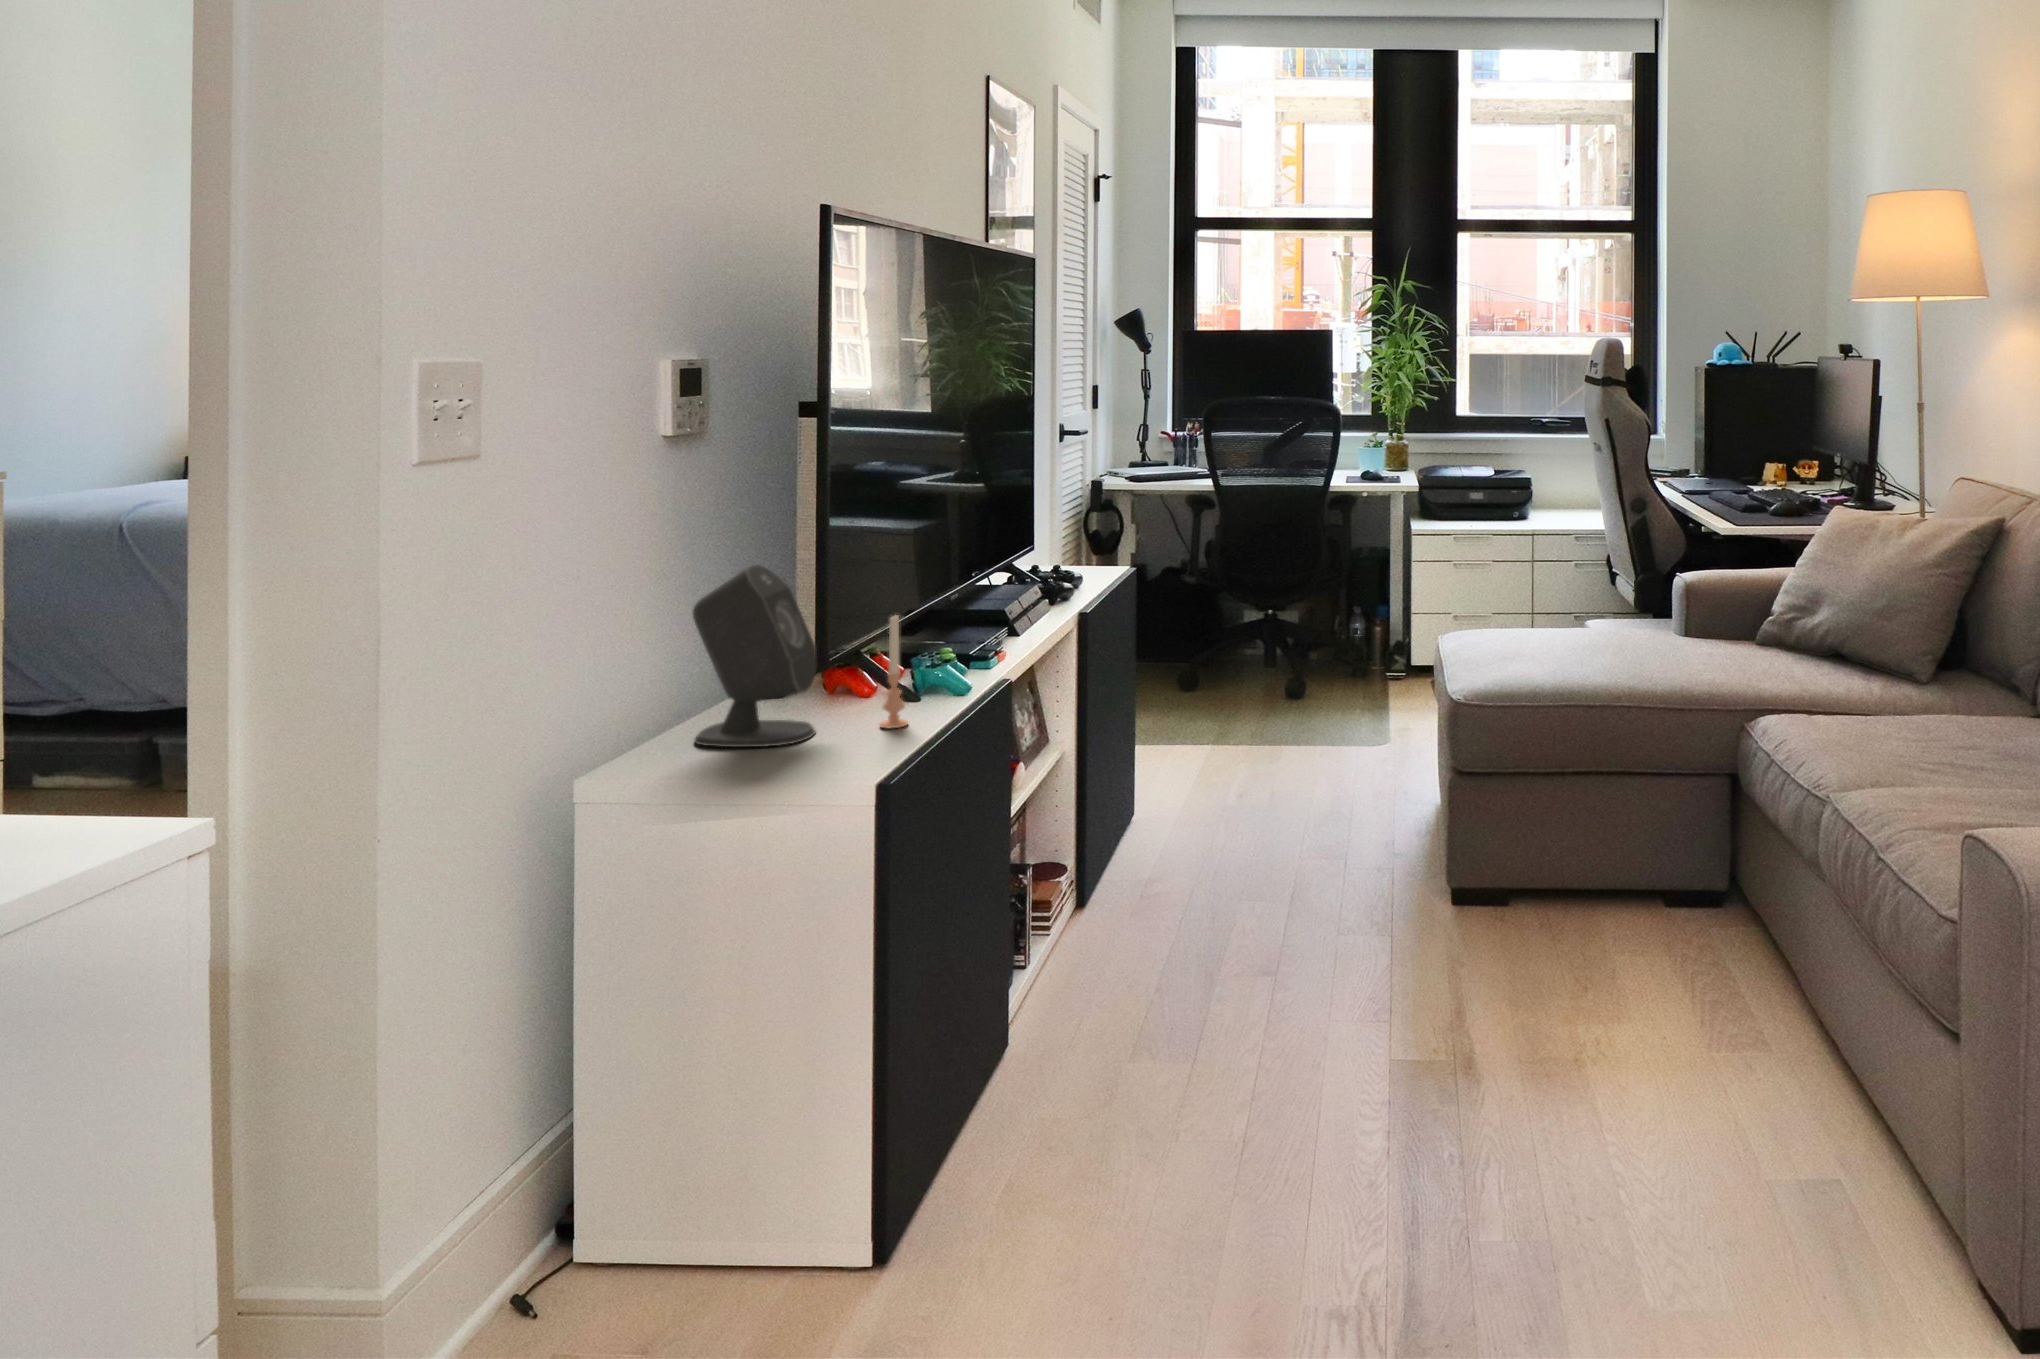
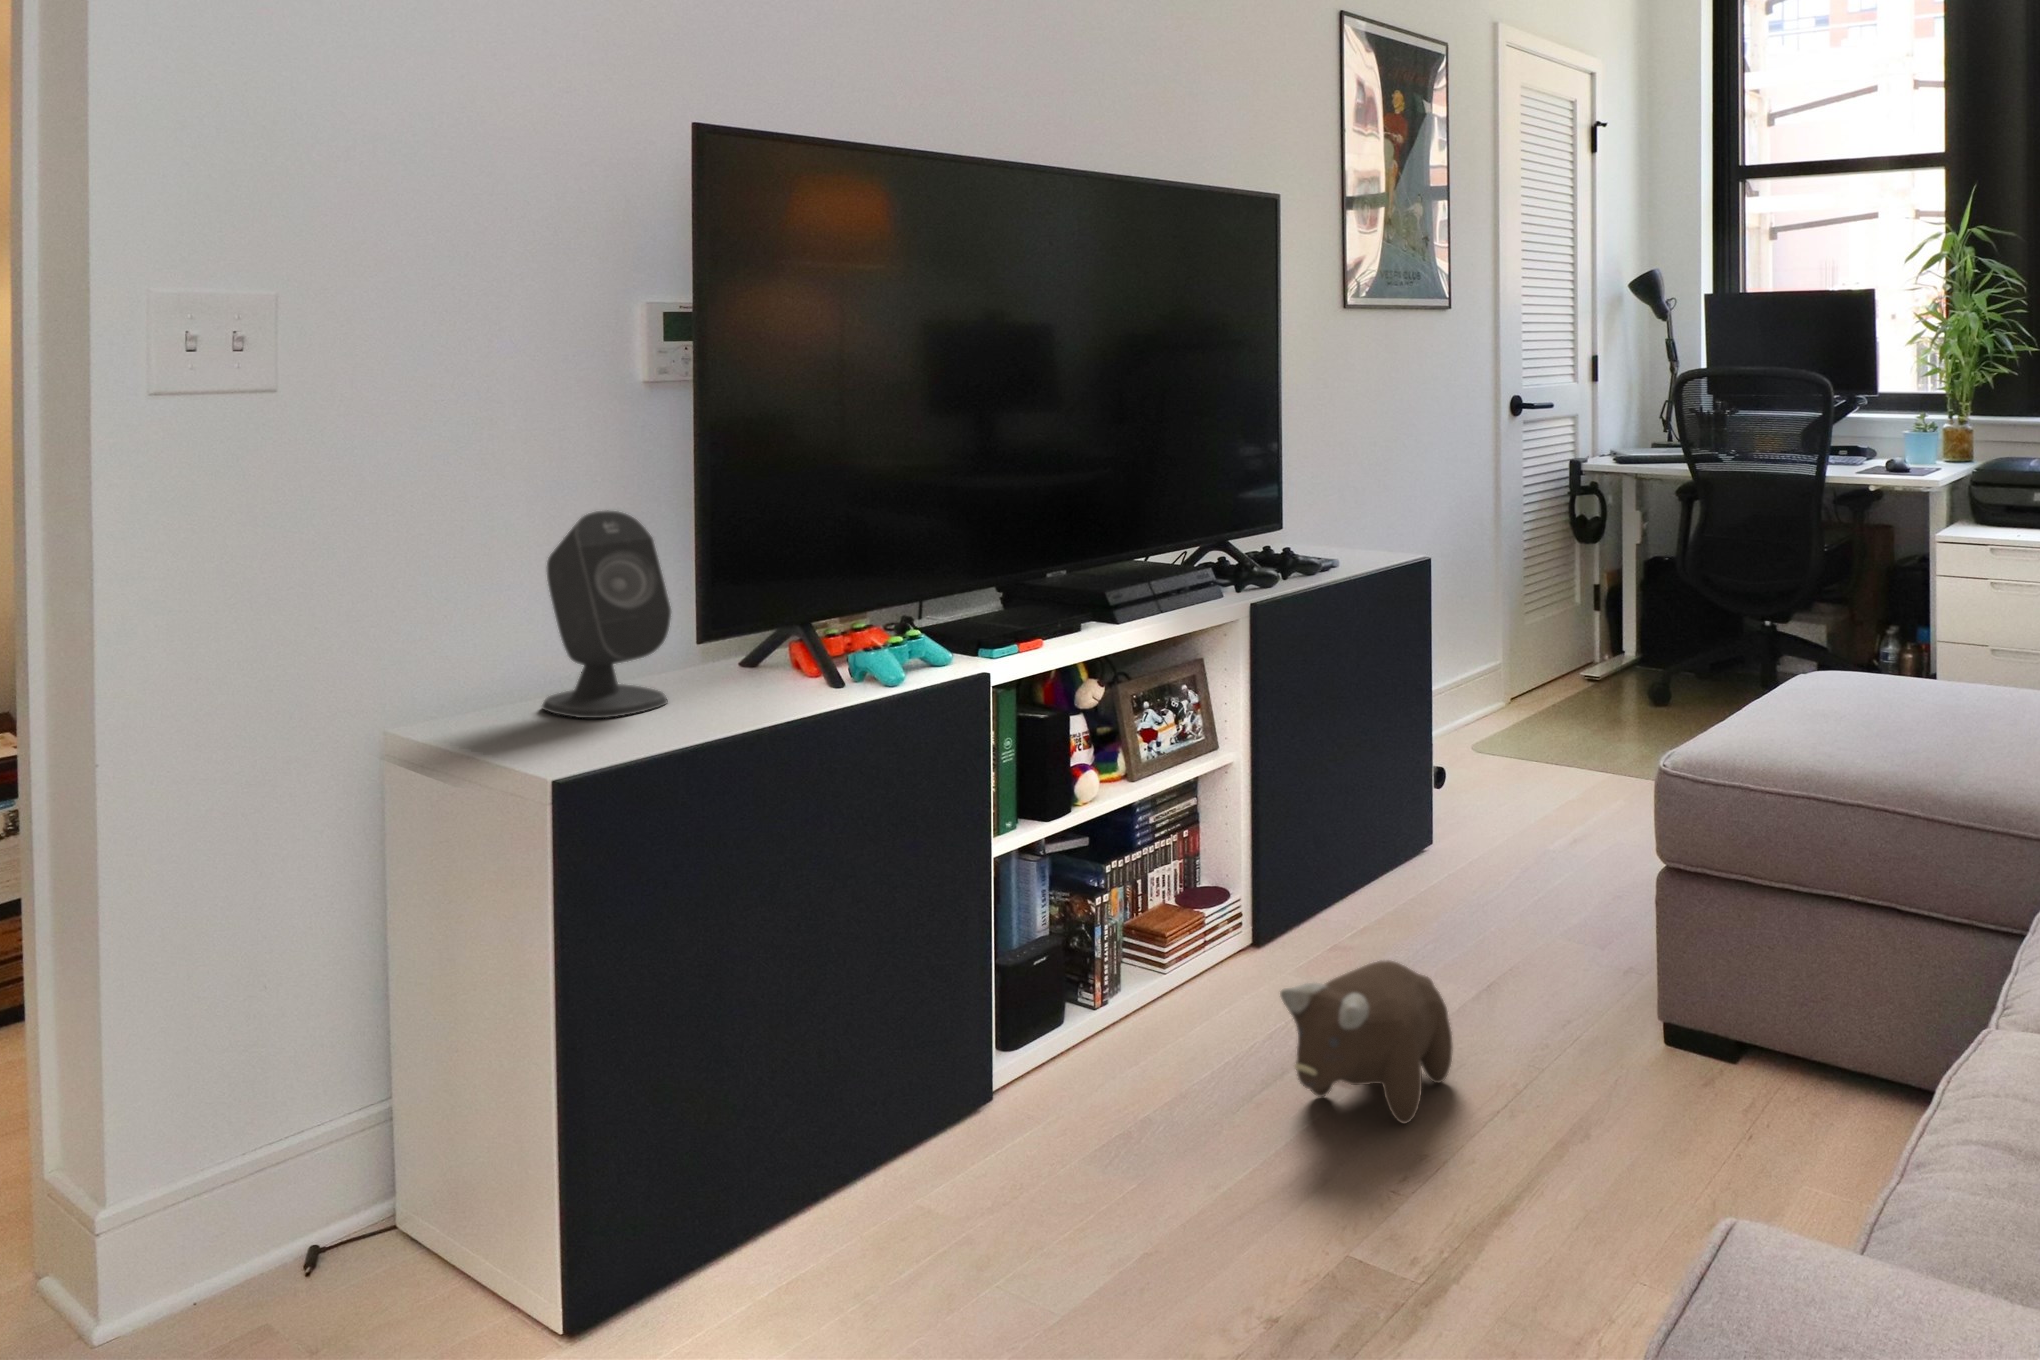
candle: present [880,615,908,728] -> none [712,578,749,713]
plush toy: none [1237,871,1345,983] -> present [1280,961,1453,1123]

